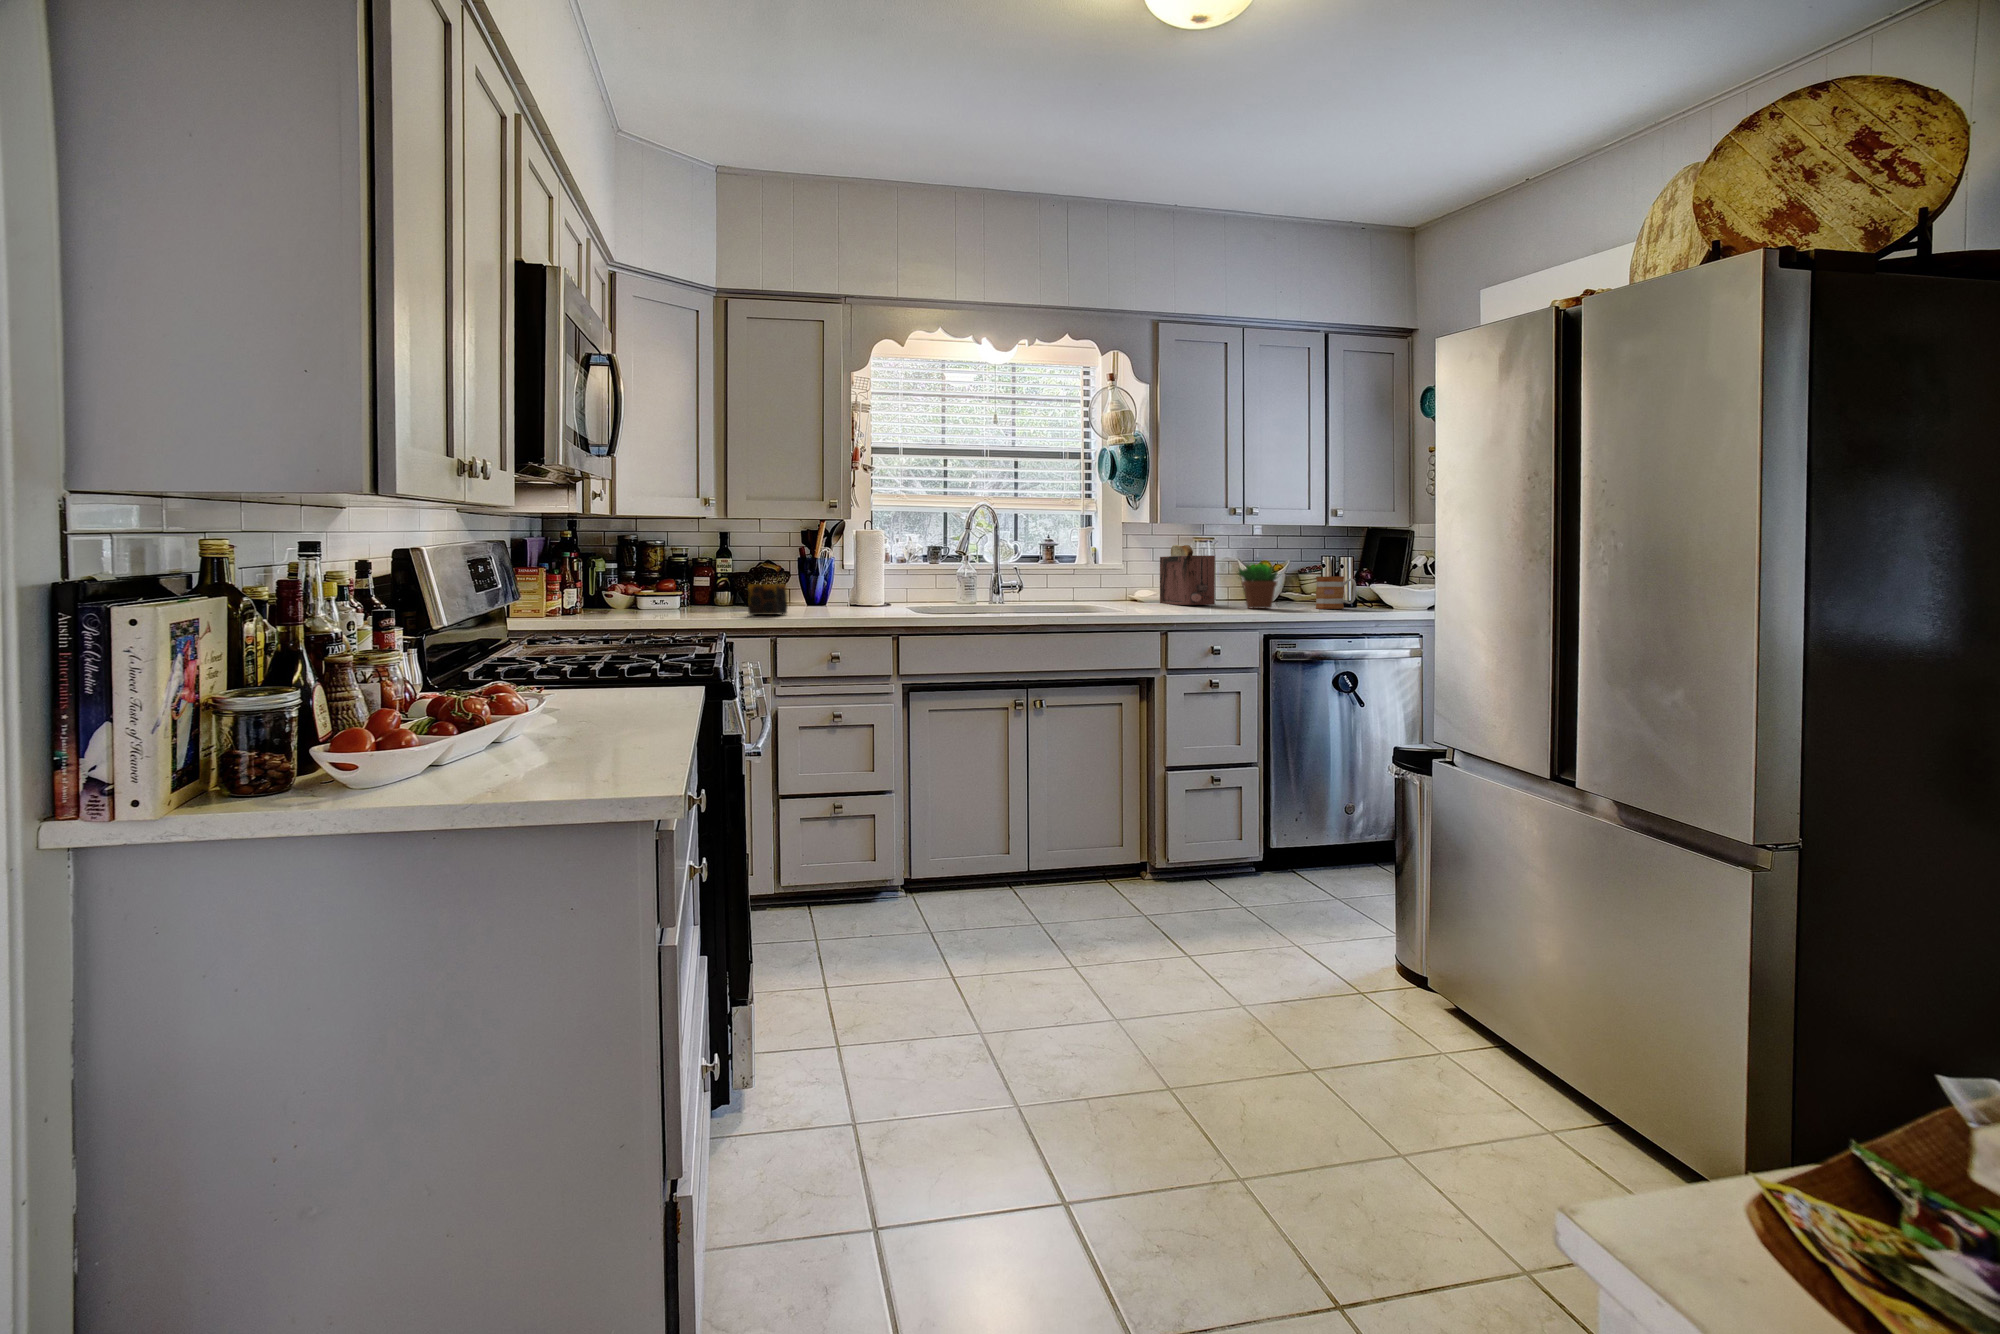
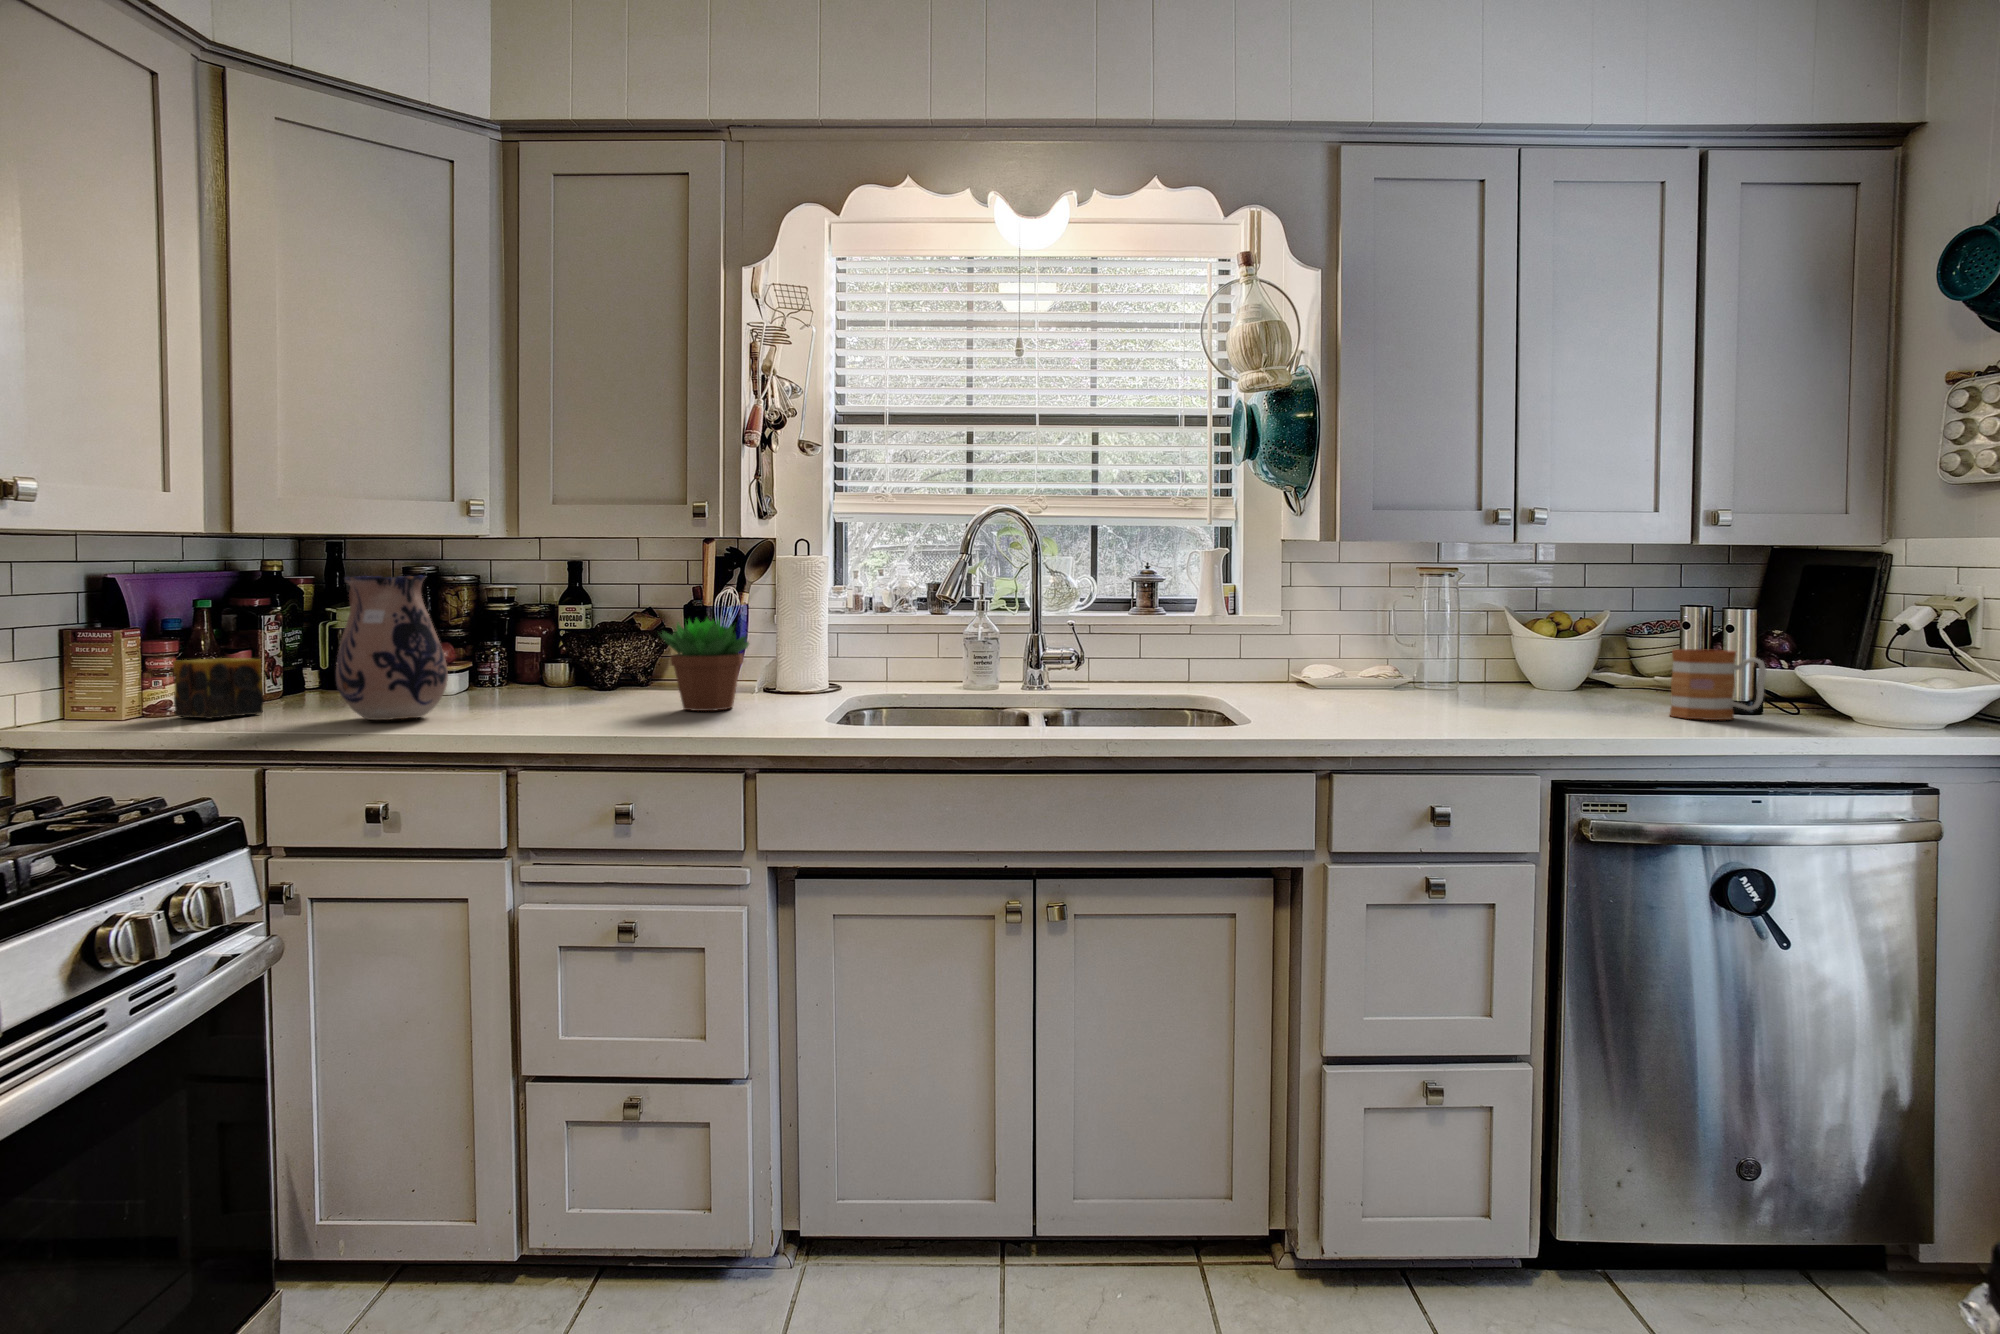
ceramic pitcher: none [654,537,715,615] -> present [336,576,448,720]
toaster: present [1160,545,1215,605] -> none [1349,581,1454,699]
succulent plant: present [1237,564,1278,609] -> present [658,618,749,711]
candle: present [748,584,787,615] -> present [173,658,264,719]

